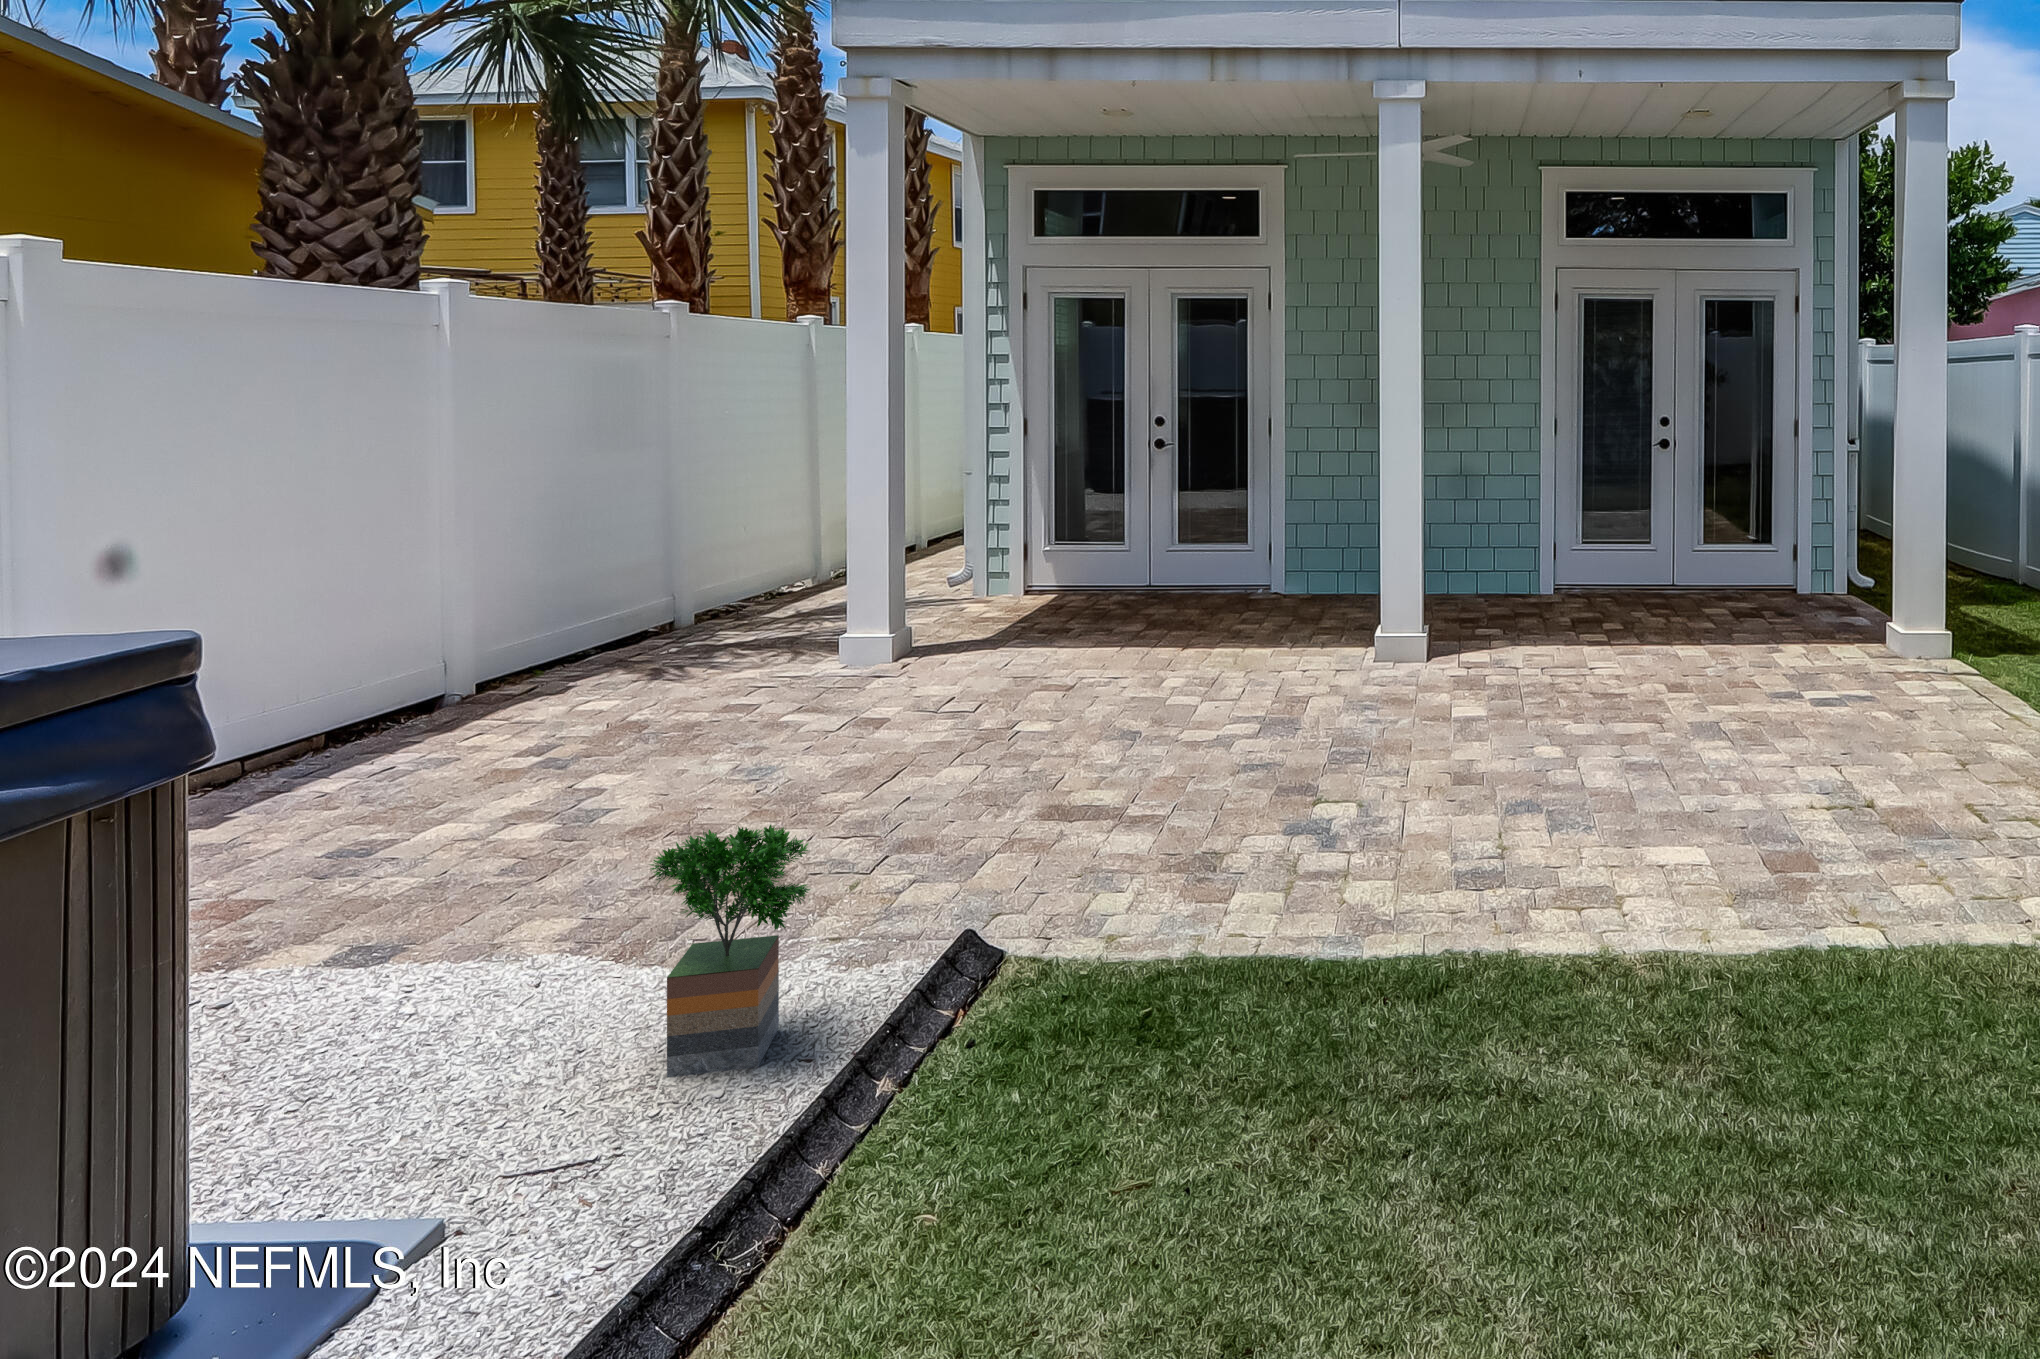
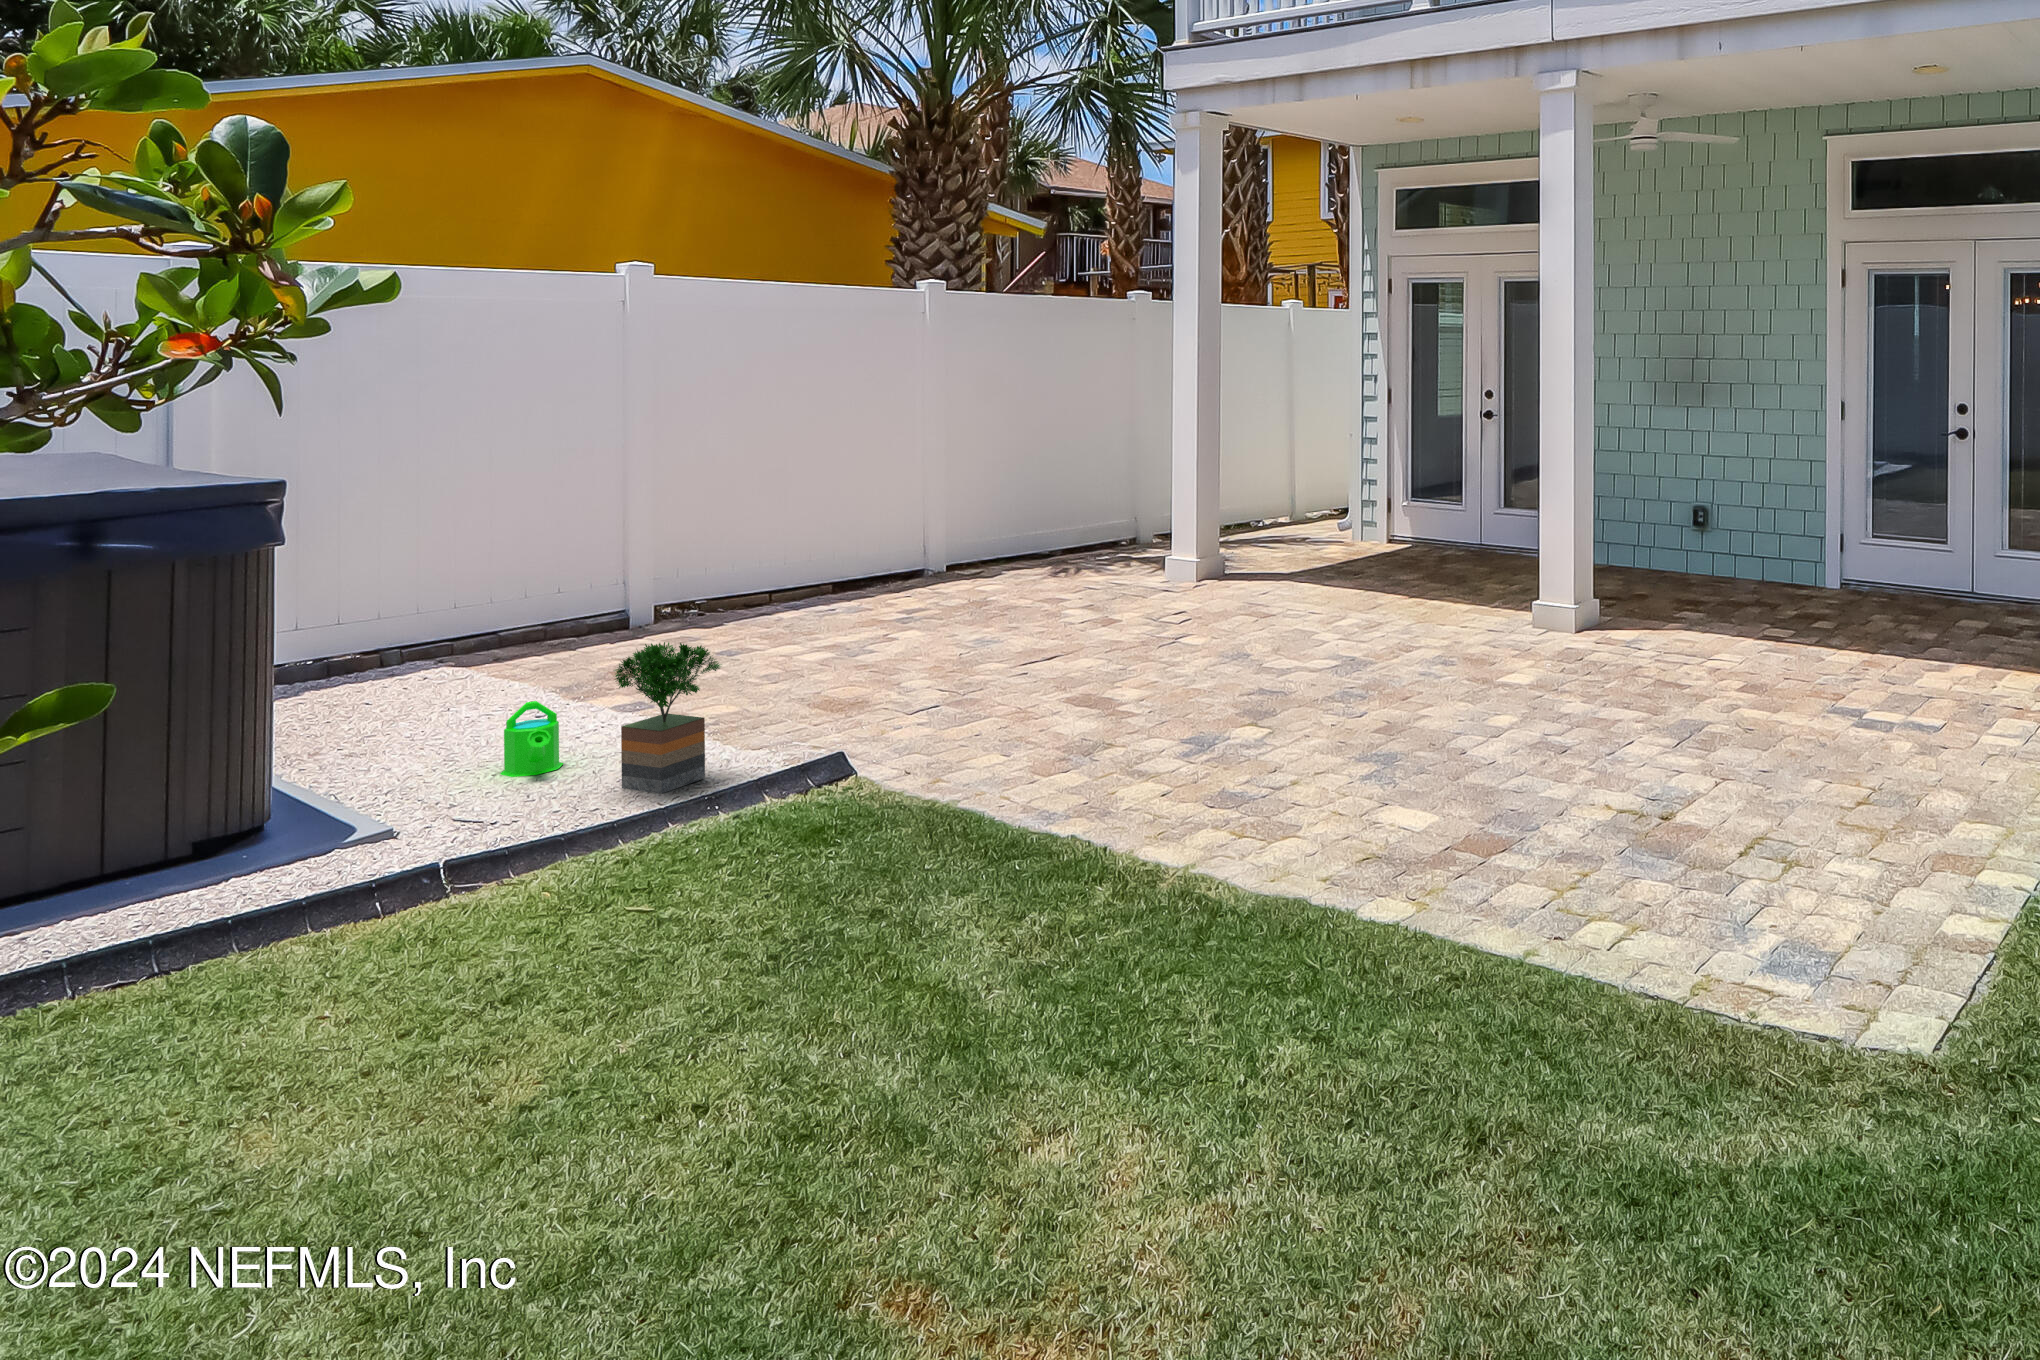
watering can: none [352,975,490,1118] -> present [500,701,564,777]

